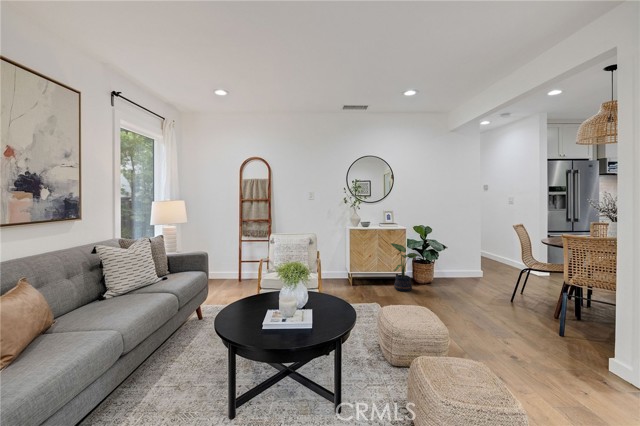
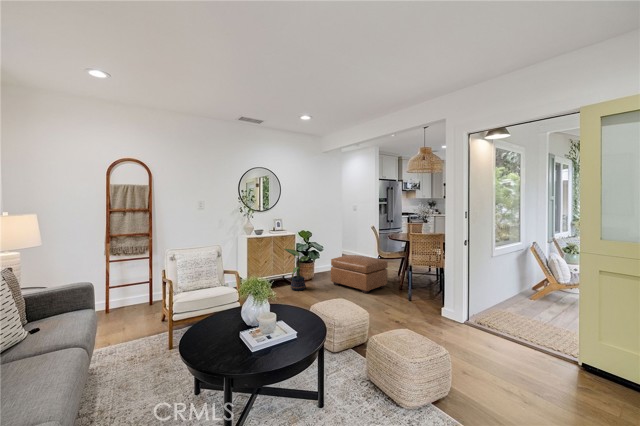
ottoman: none [447,258,531,309] -> present [331,255,388,293]

